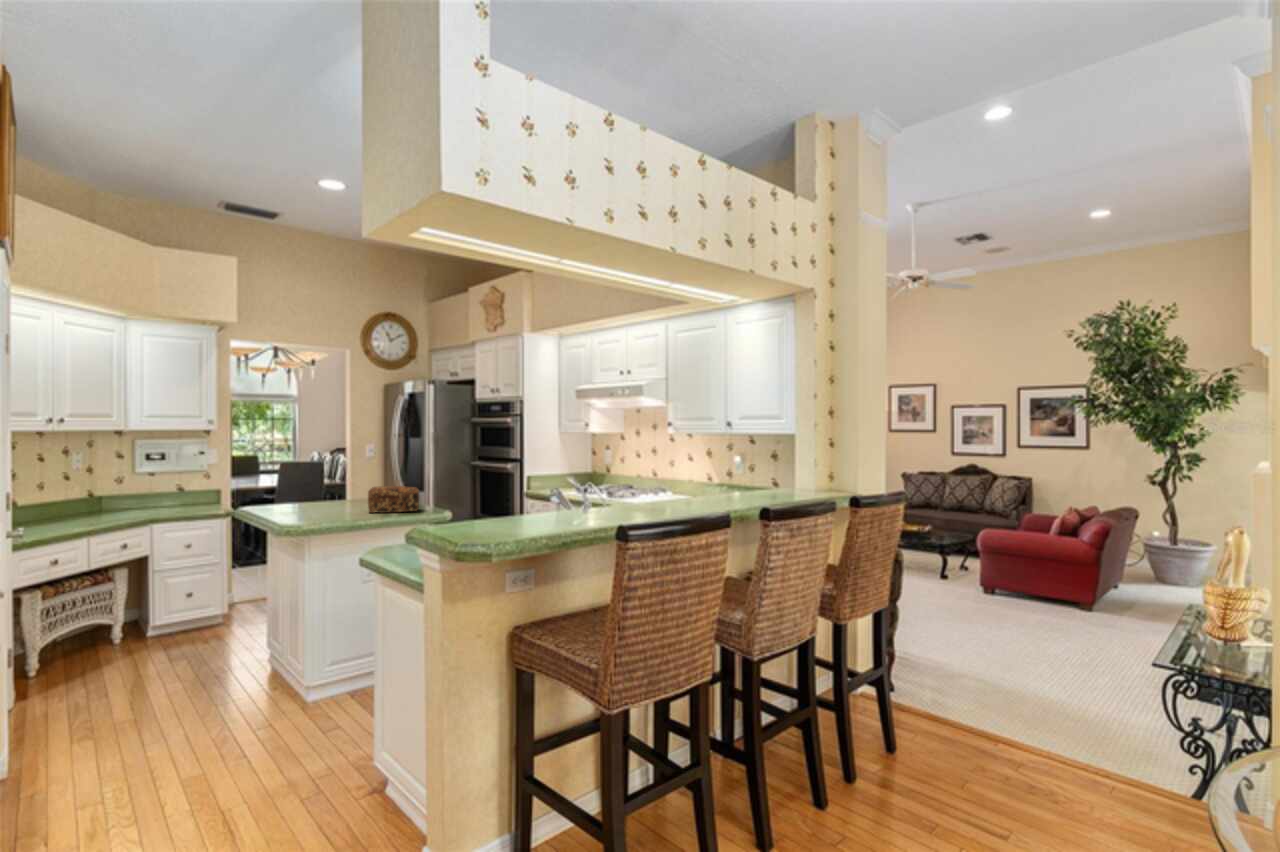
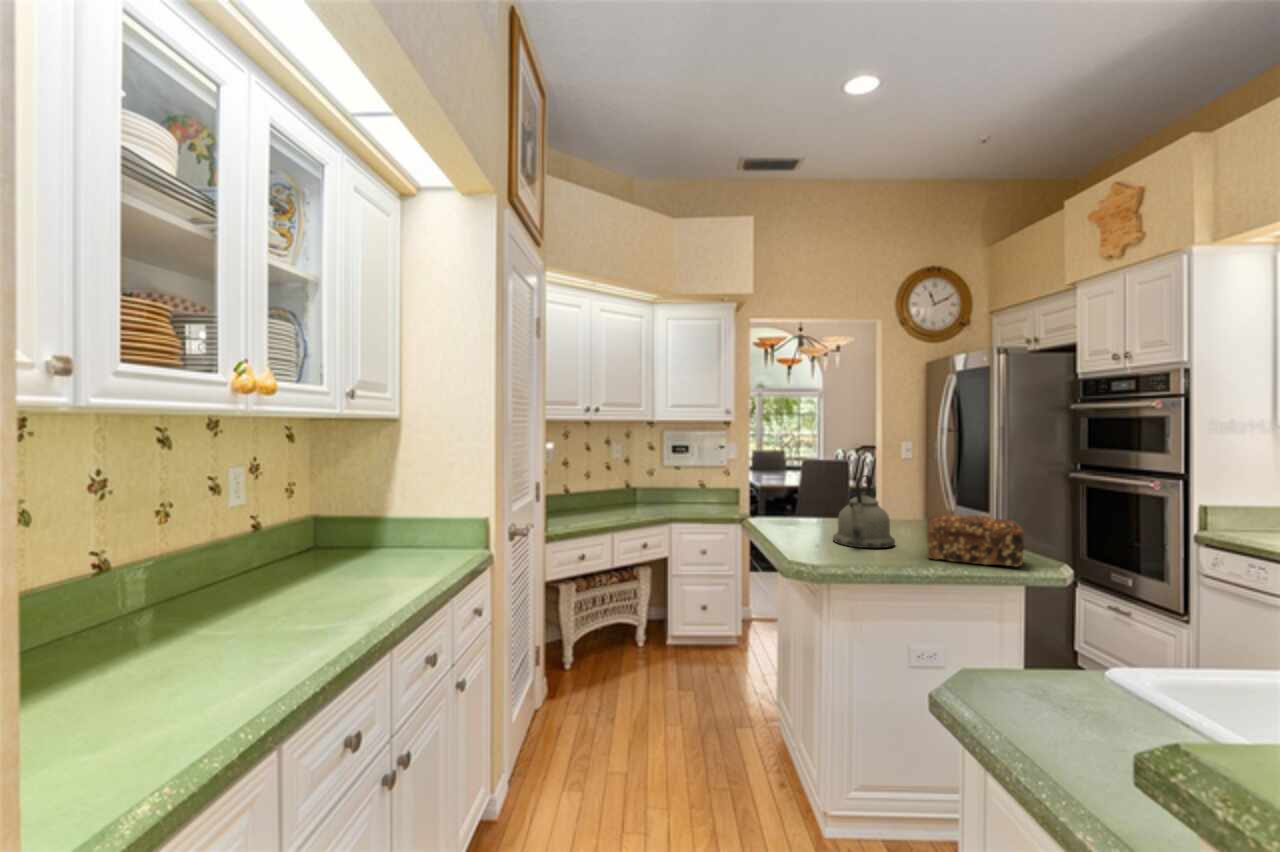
kettle: none [309,467,351,513] -> present [833,475,895,548]

